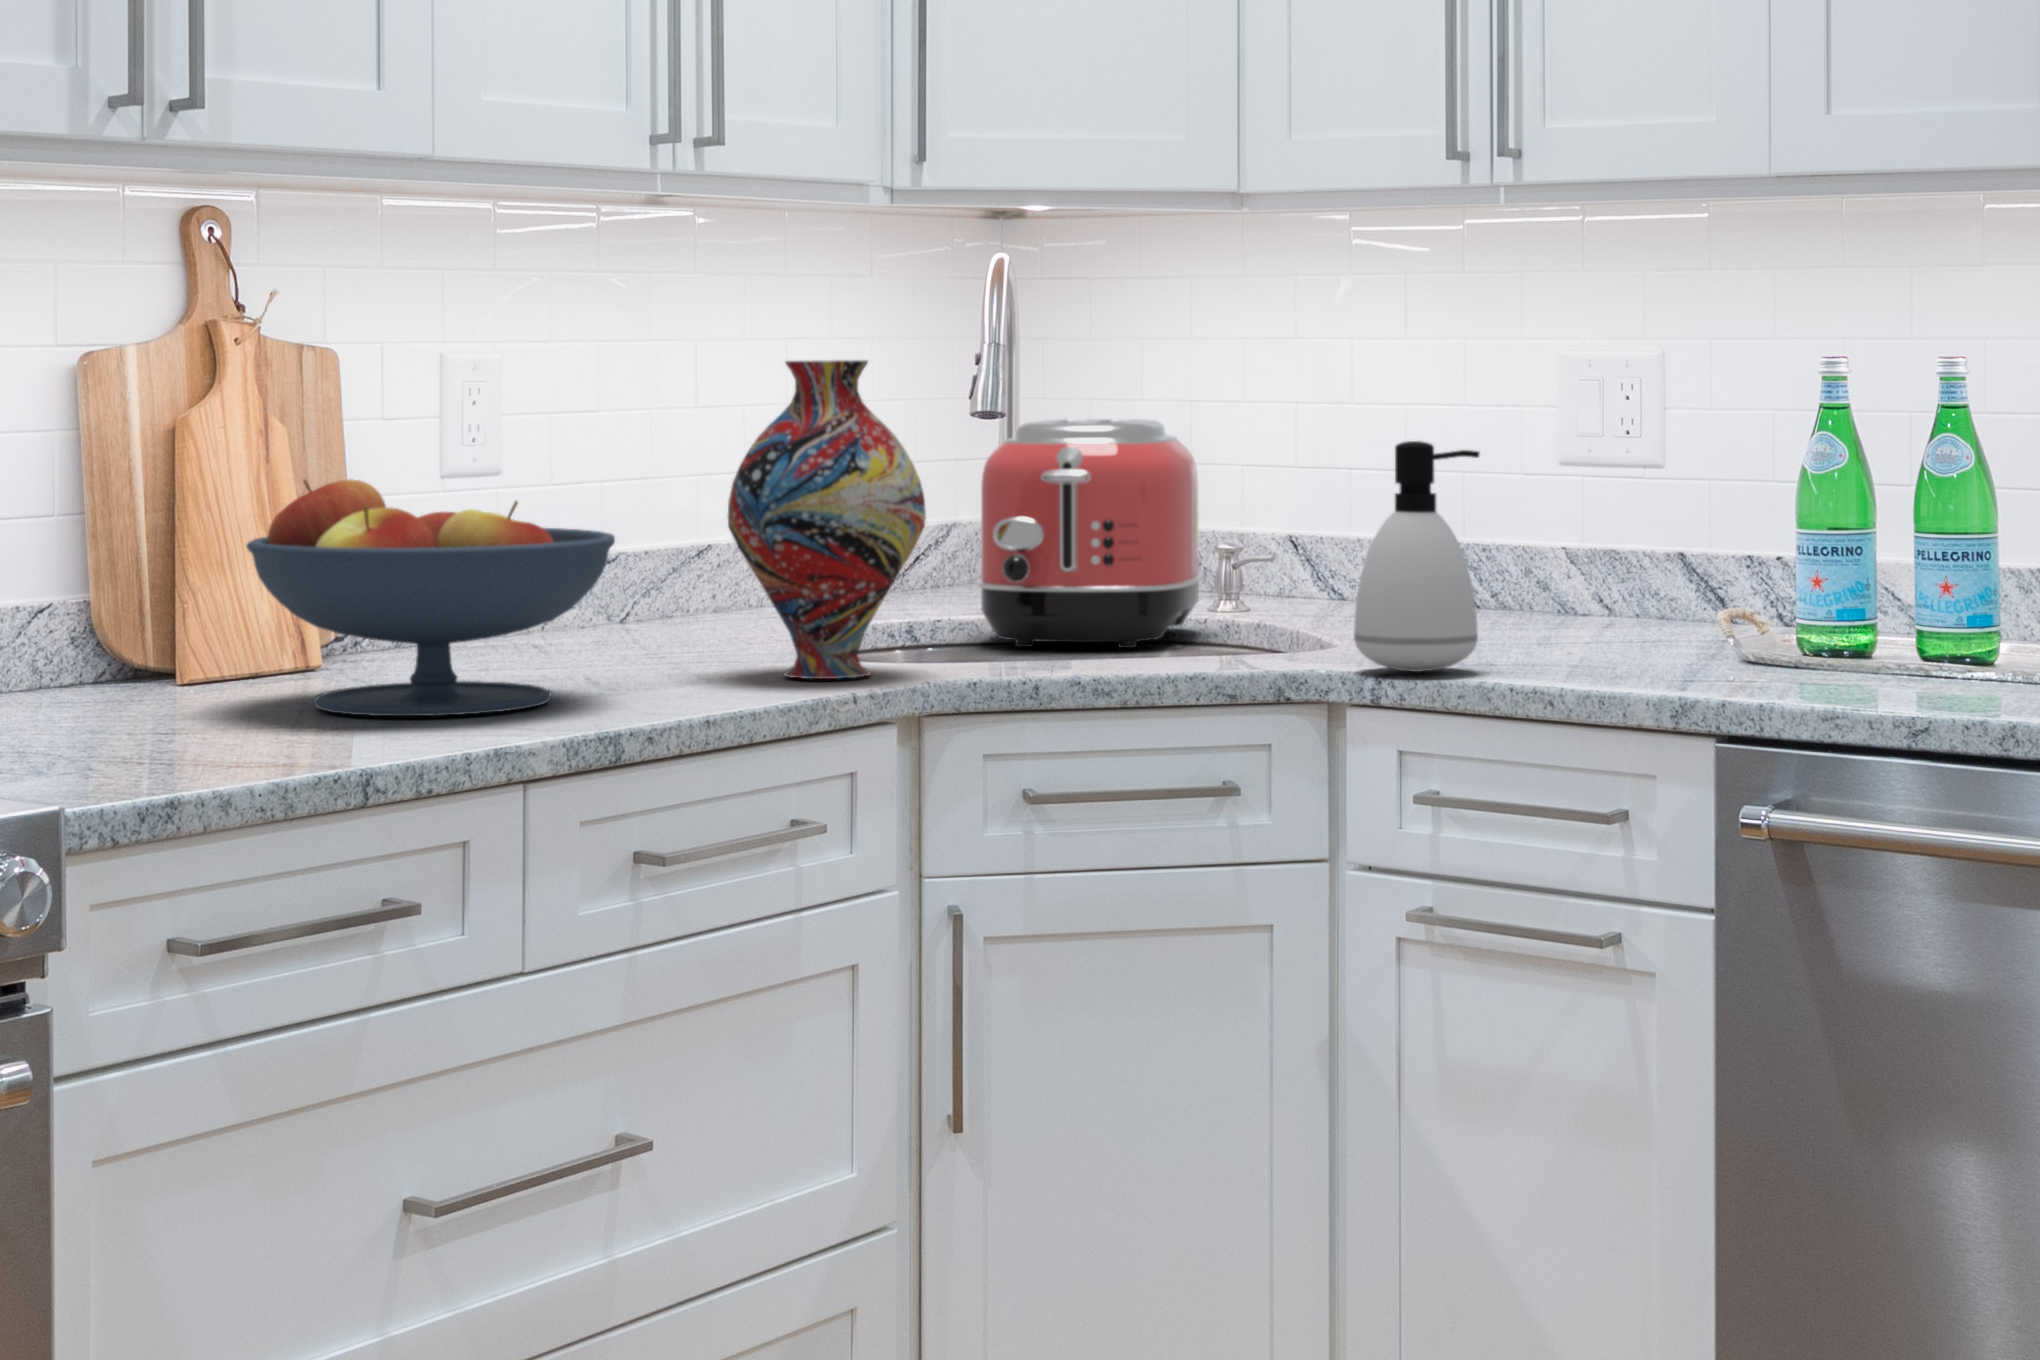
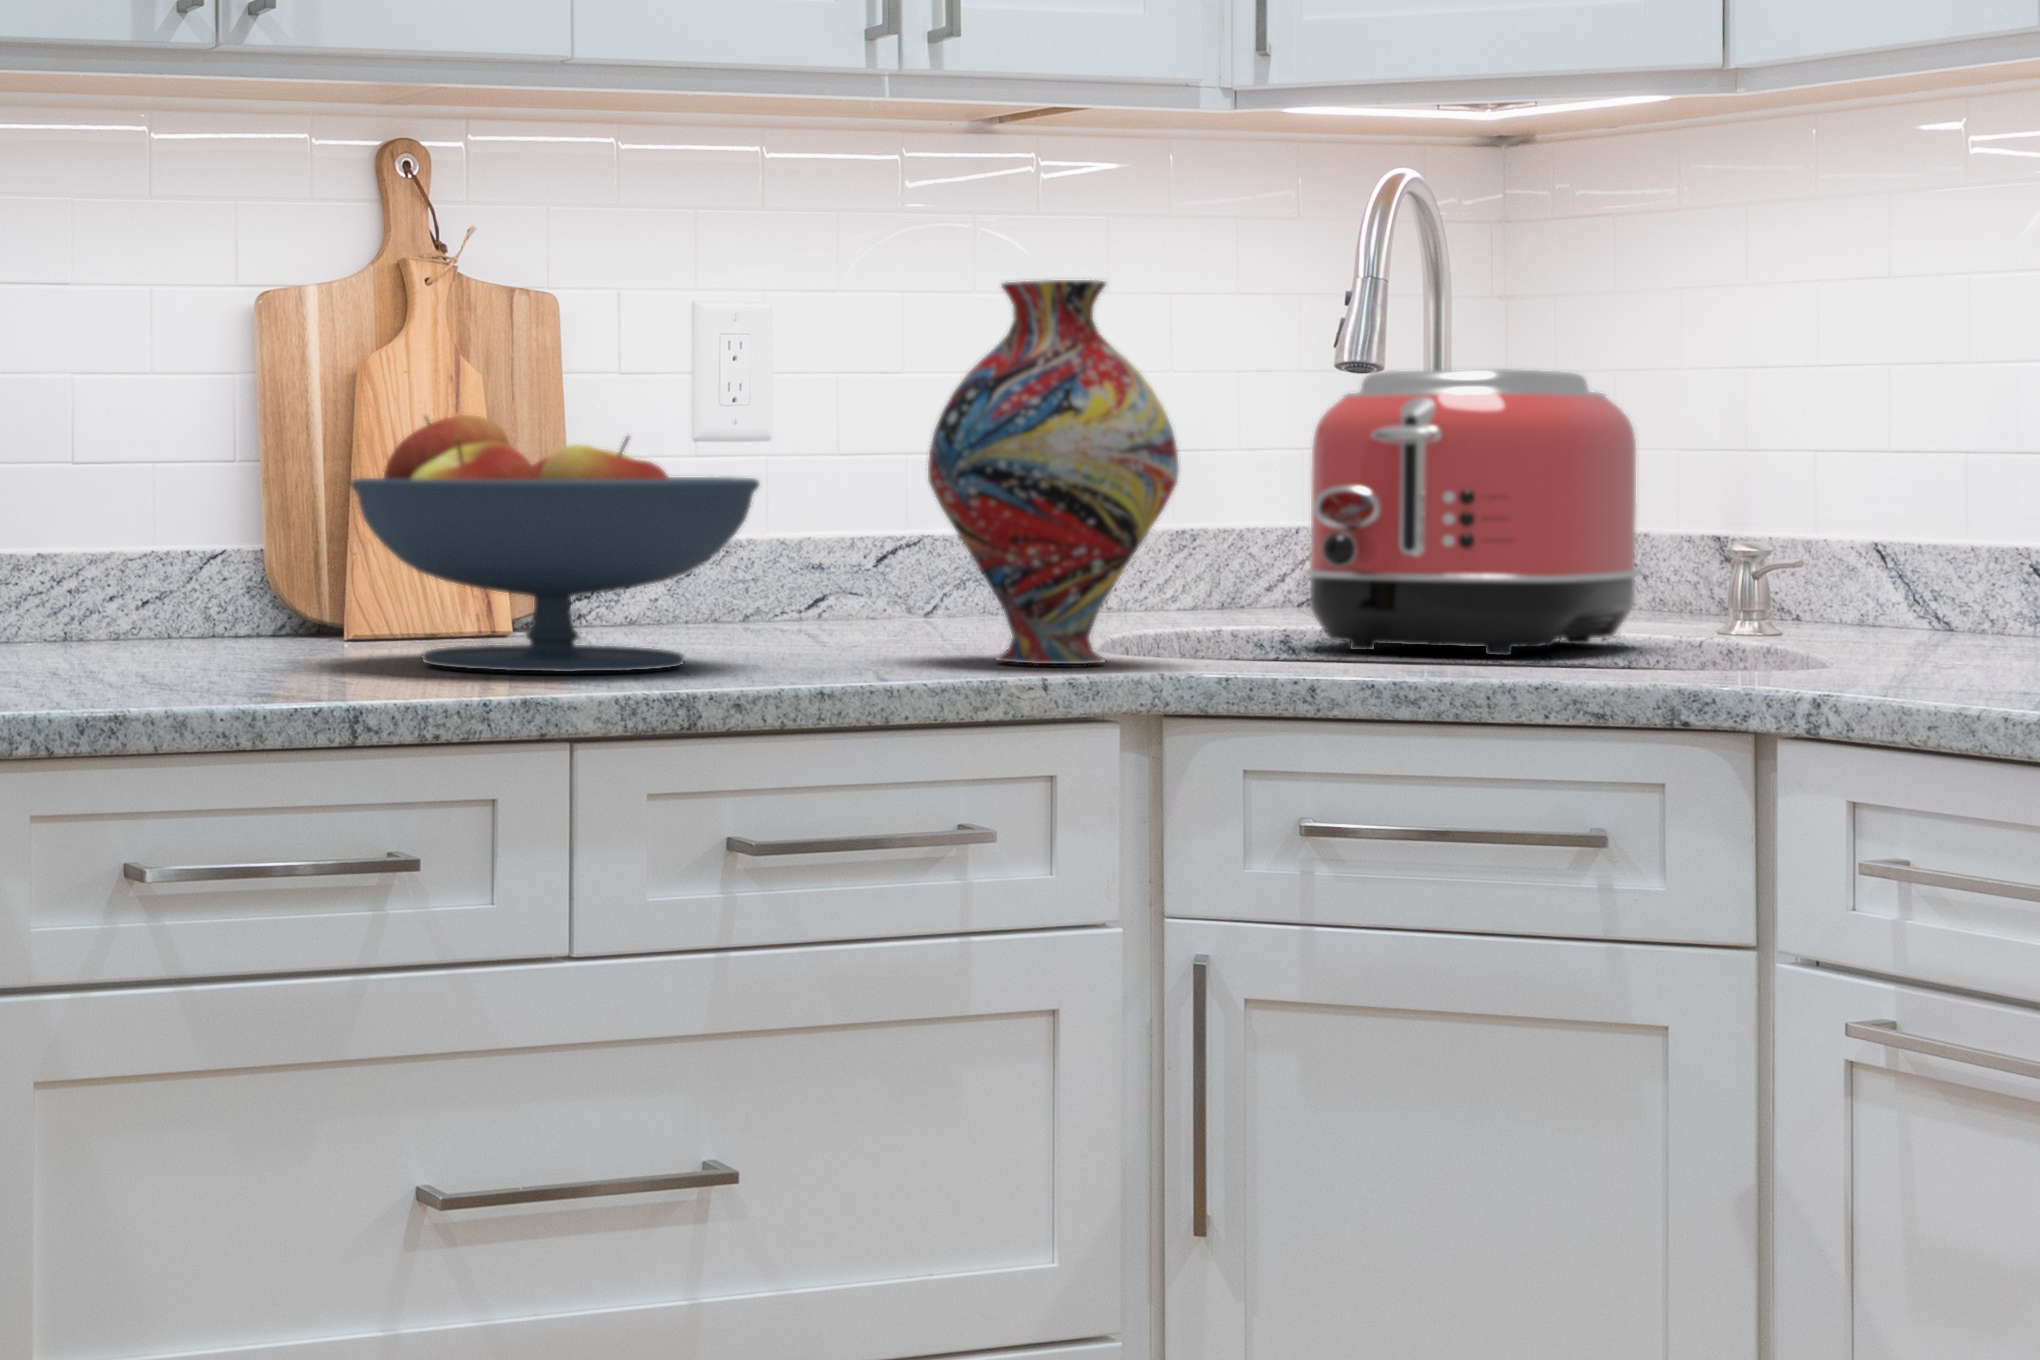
soap dispenser: present [1354,441,1479,672] -> none [1777,372,1985,687]

